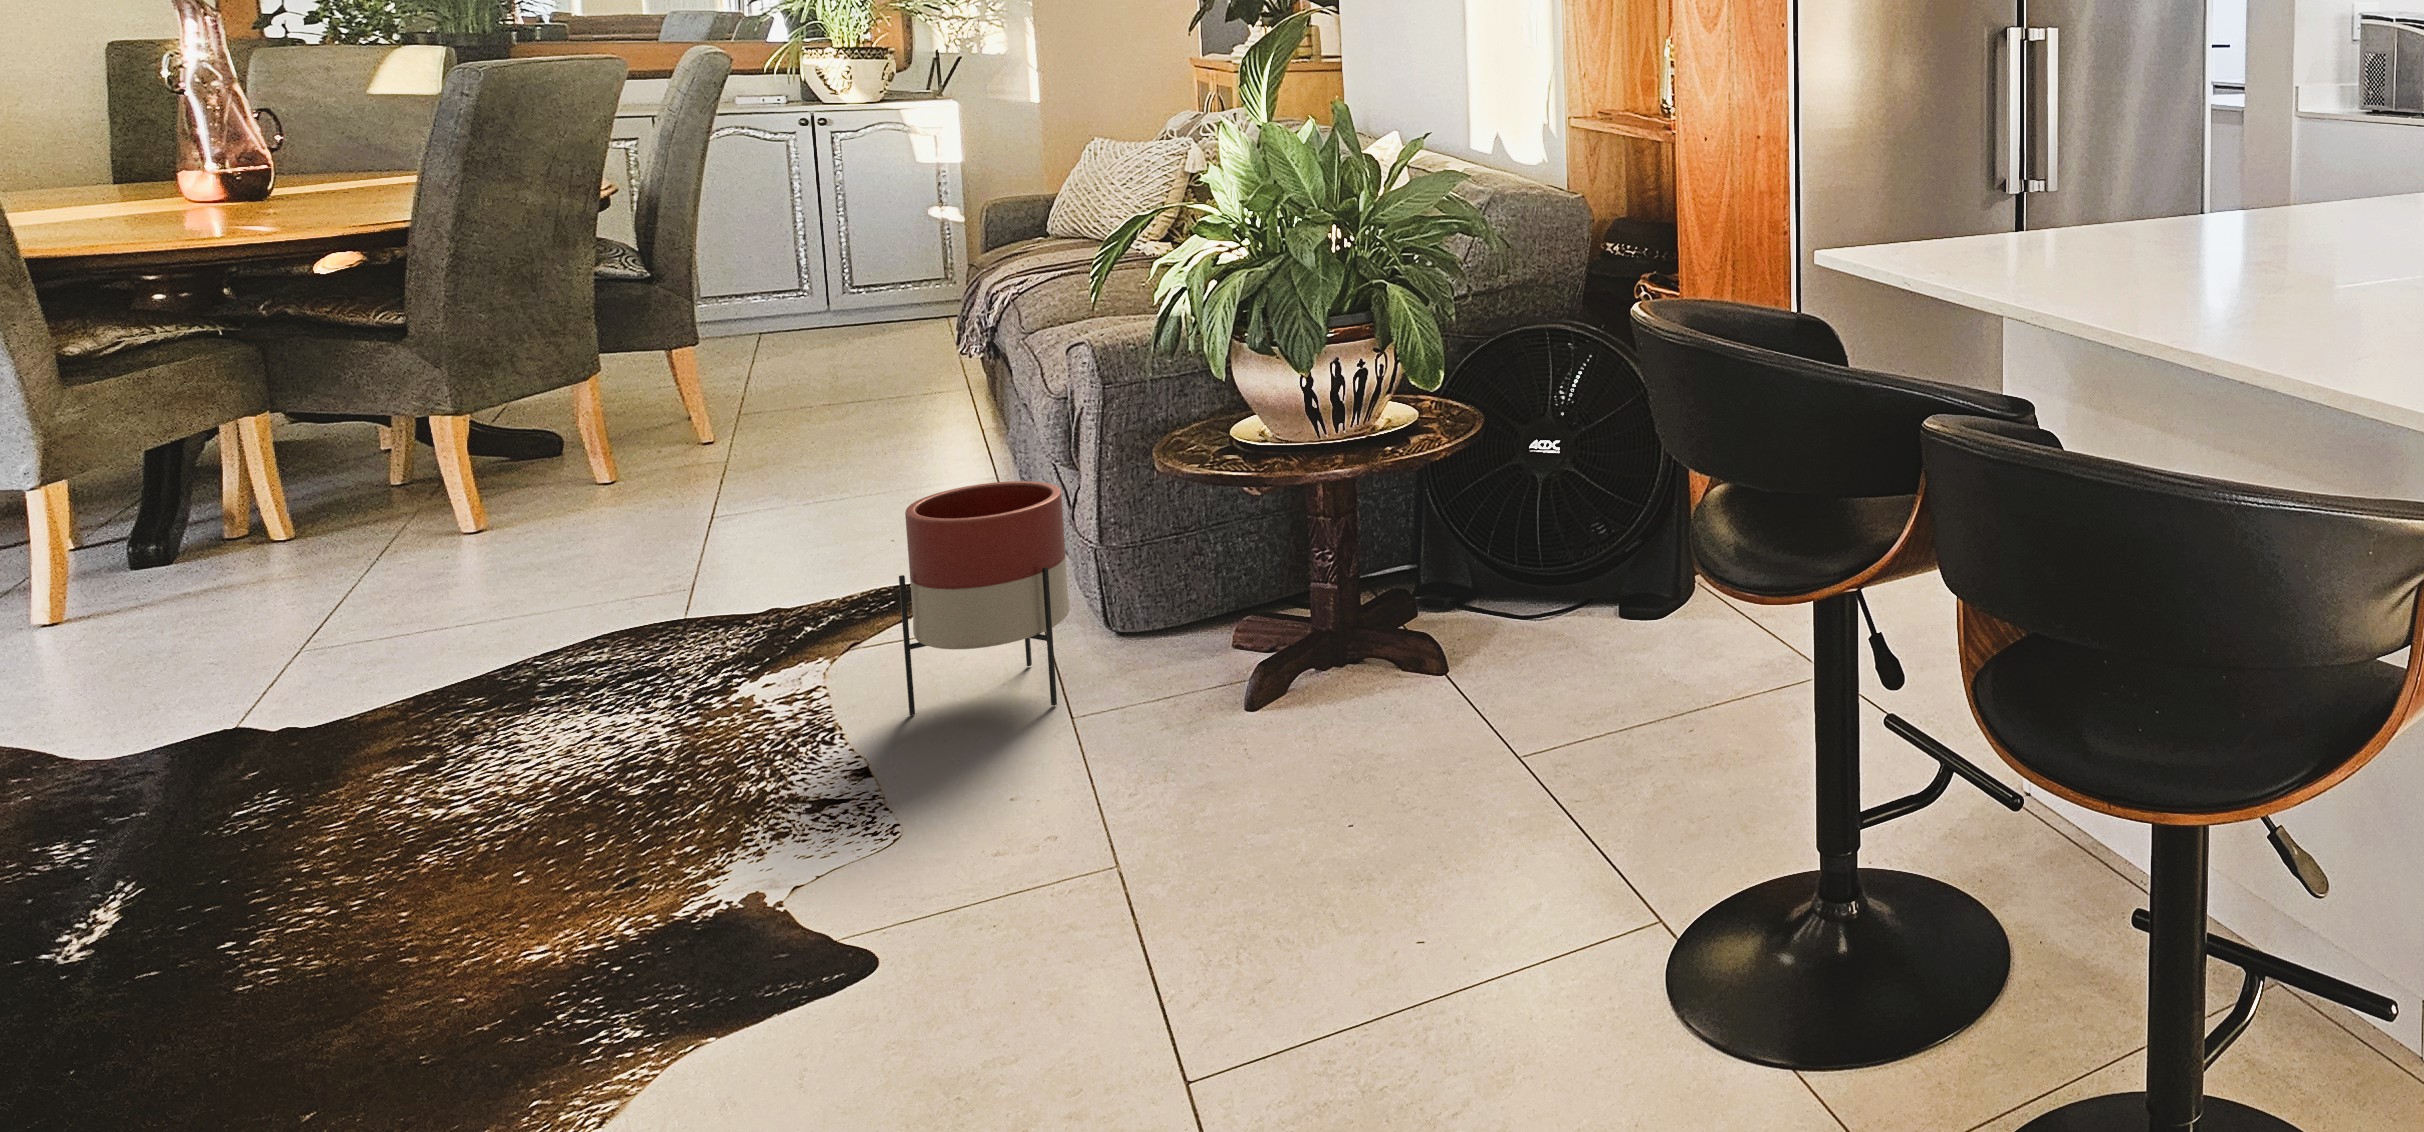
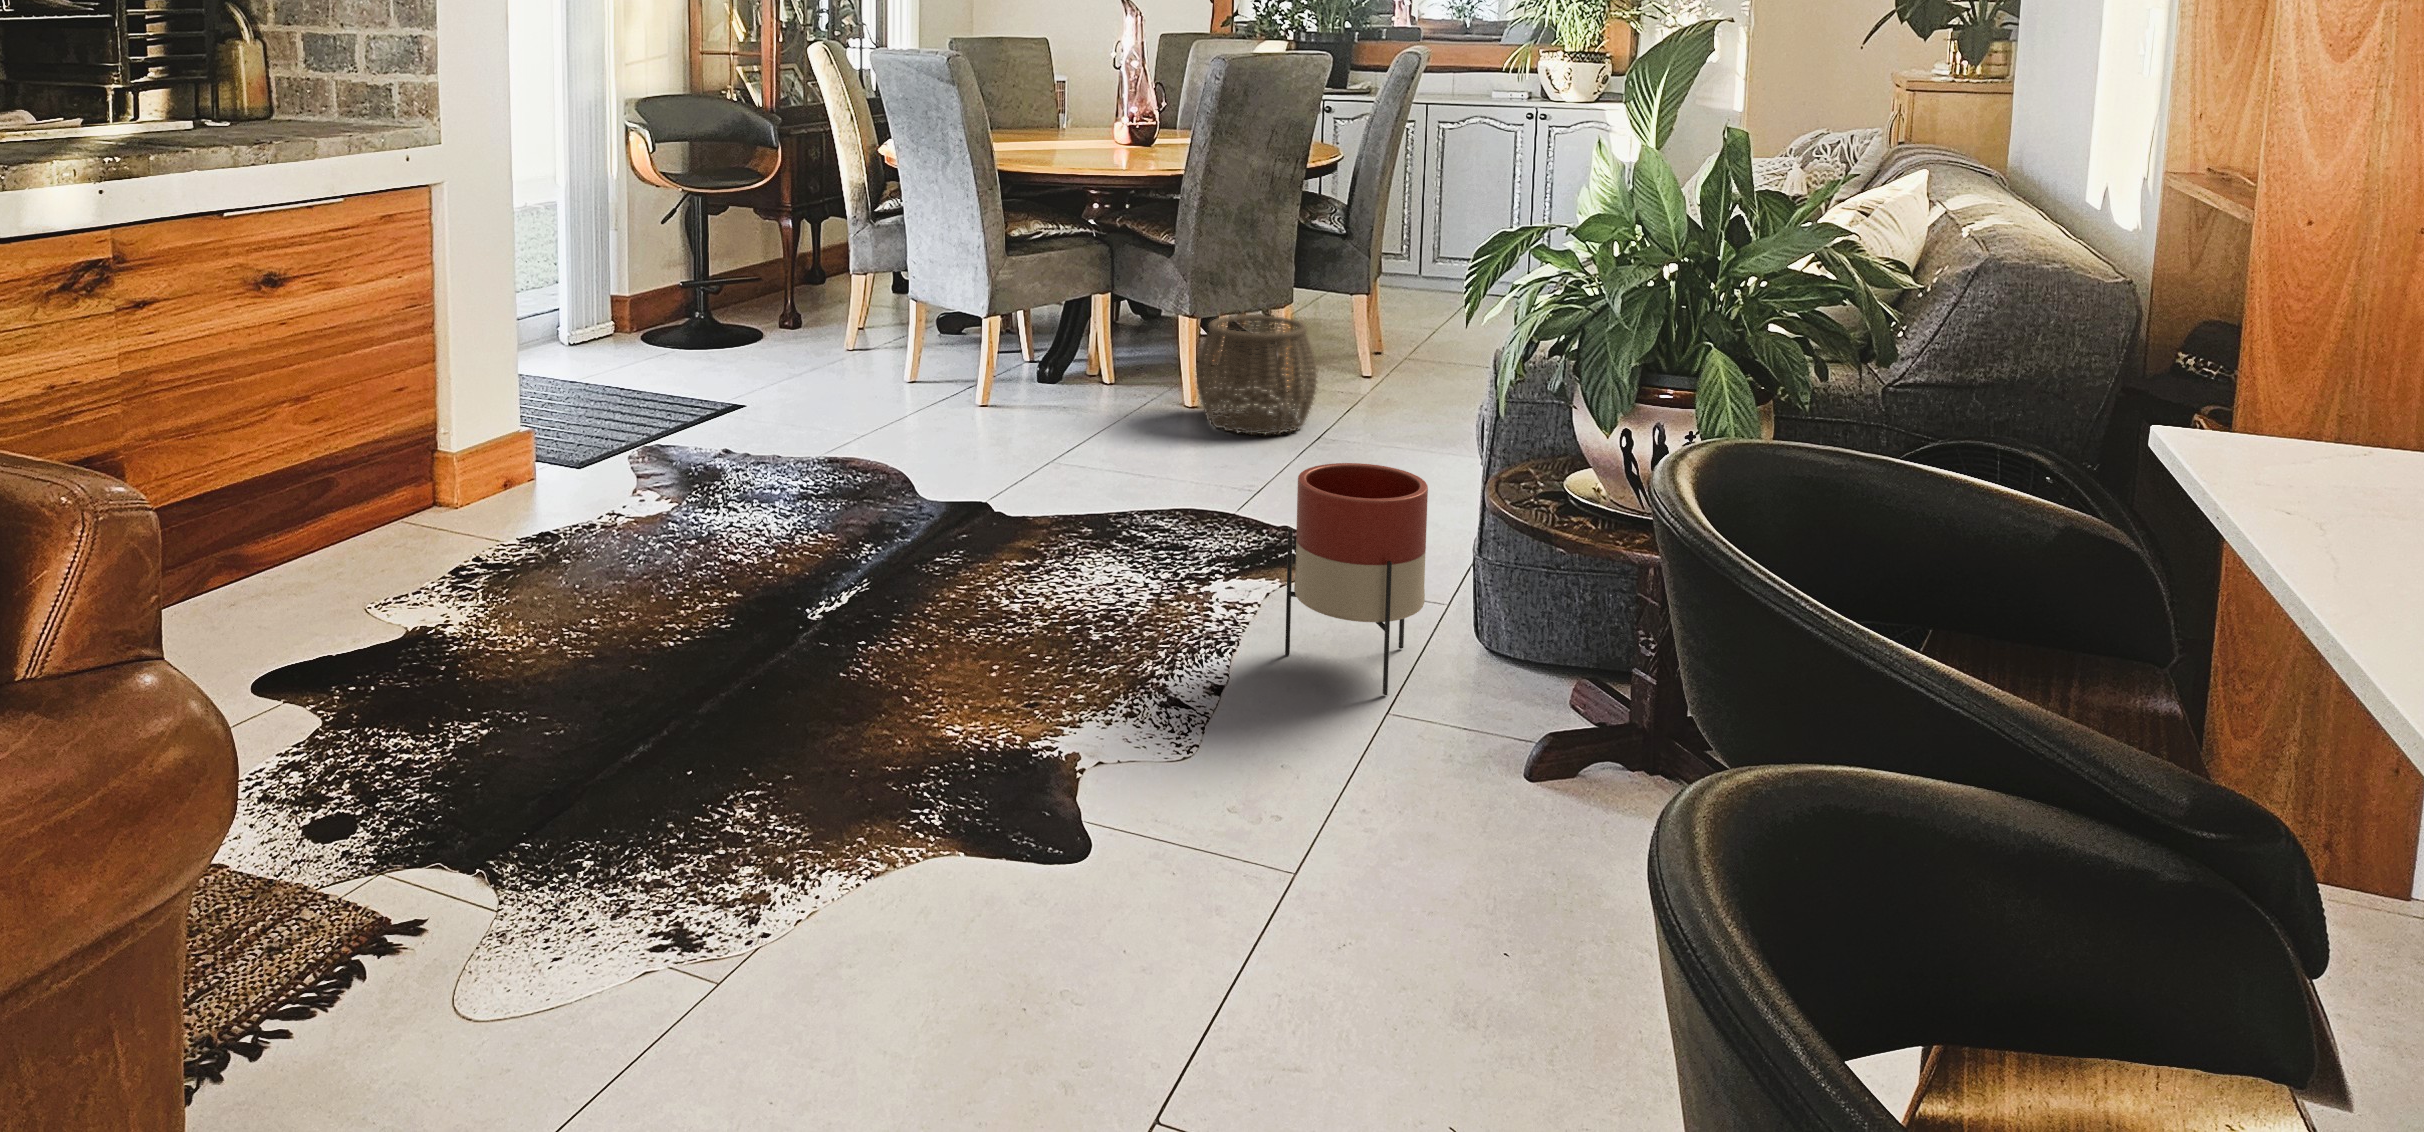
woven basket: none [493,389,695,548] -> present [1196,315,1317,435]

